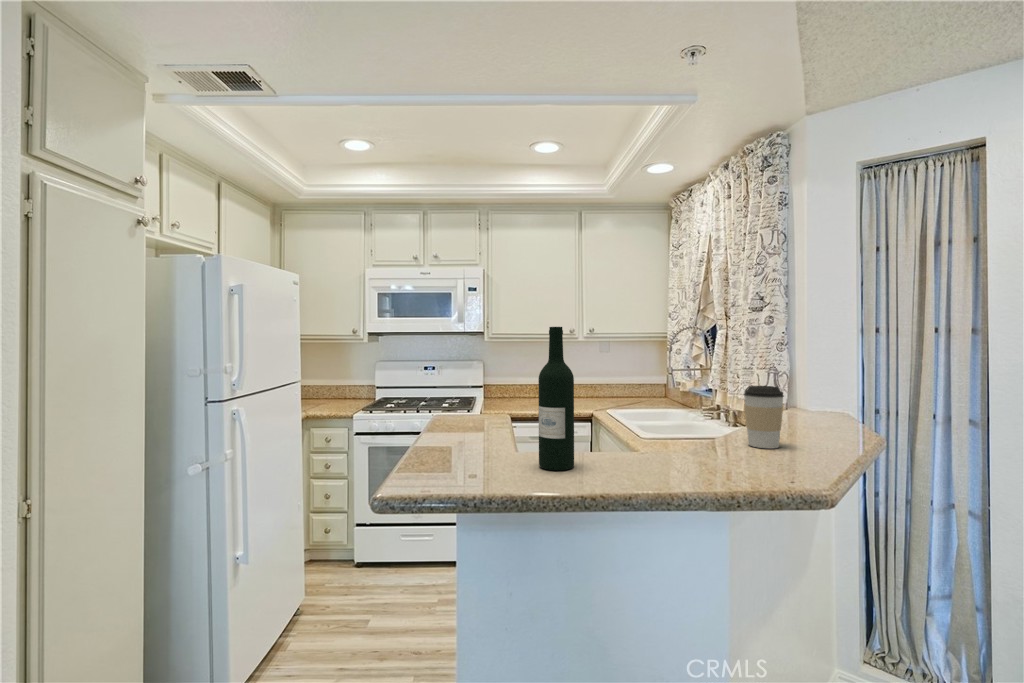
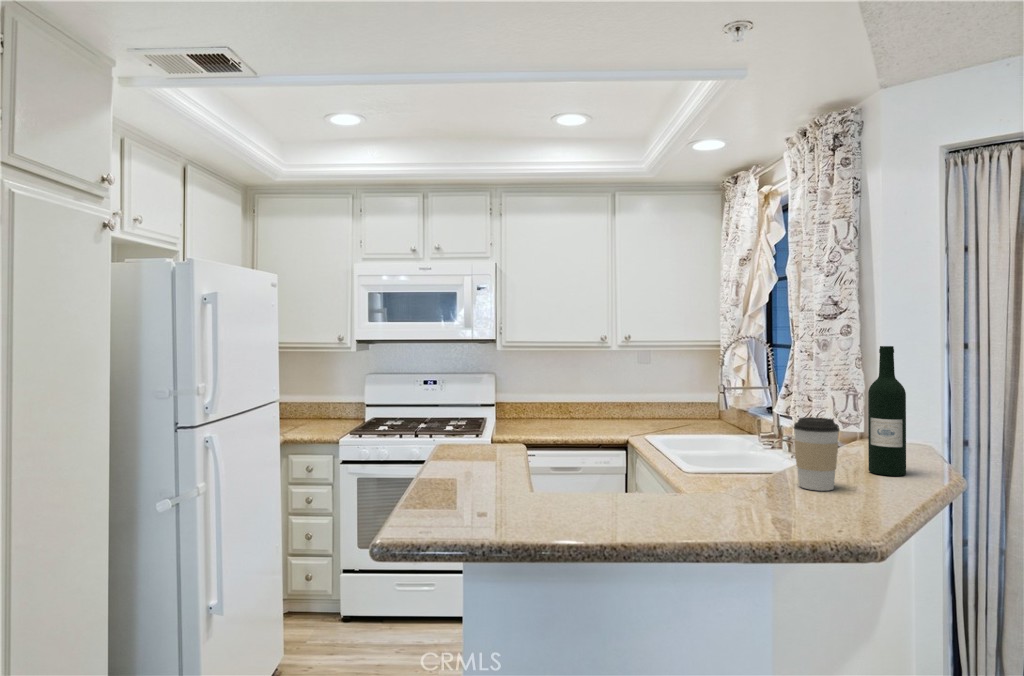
wine bottle: present [538,327,574,470] -> present [868,346,906,476]

